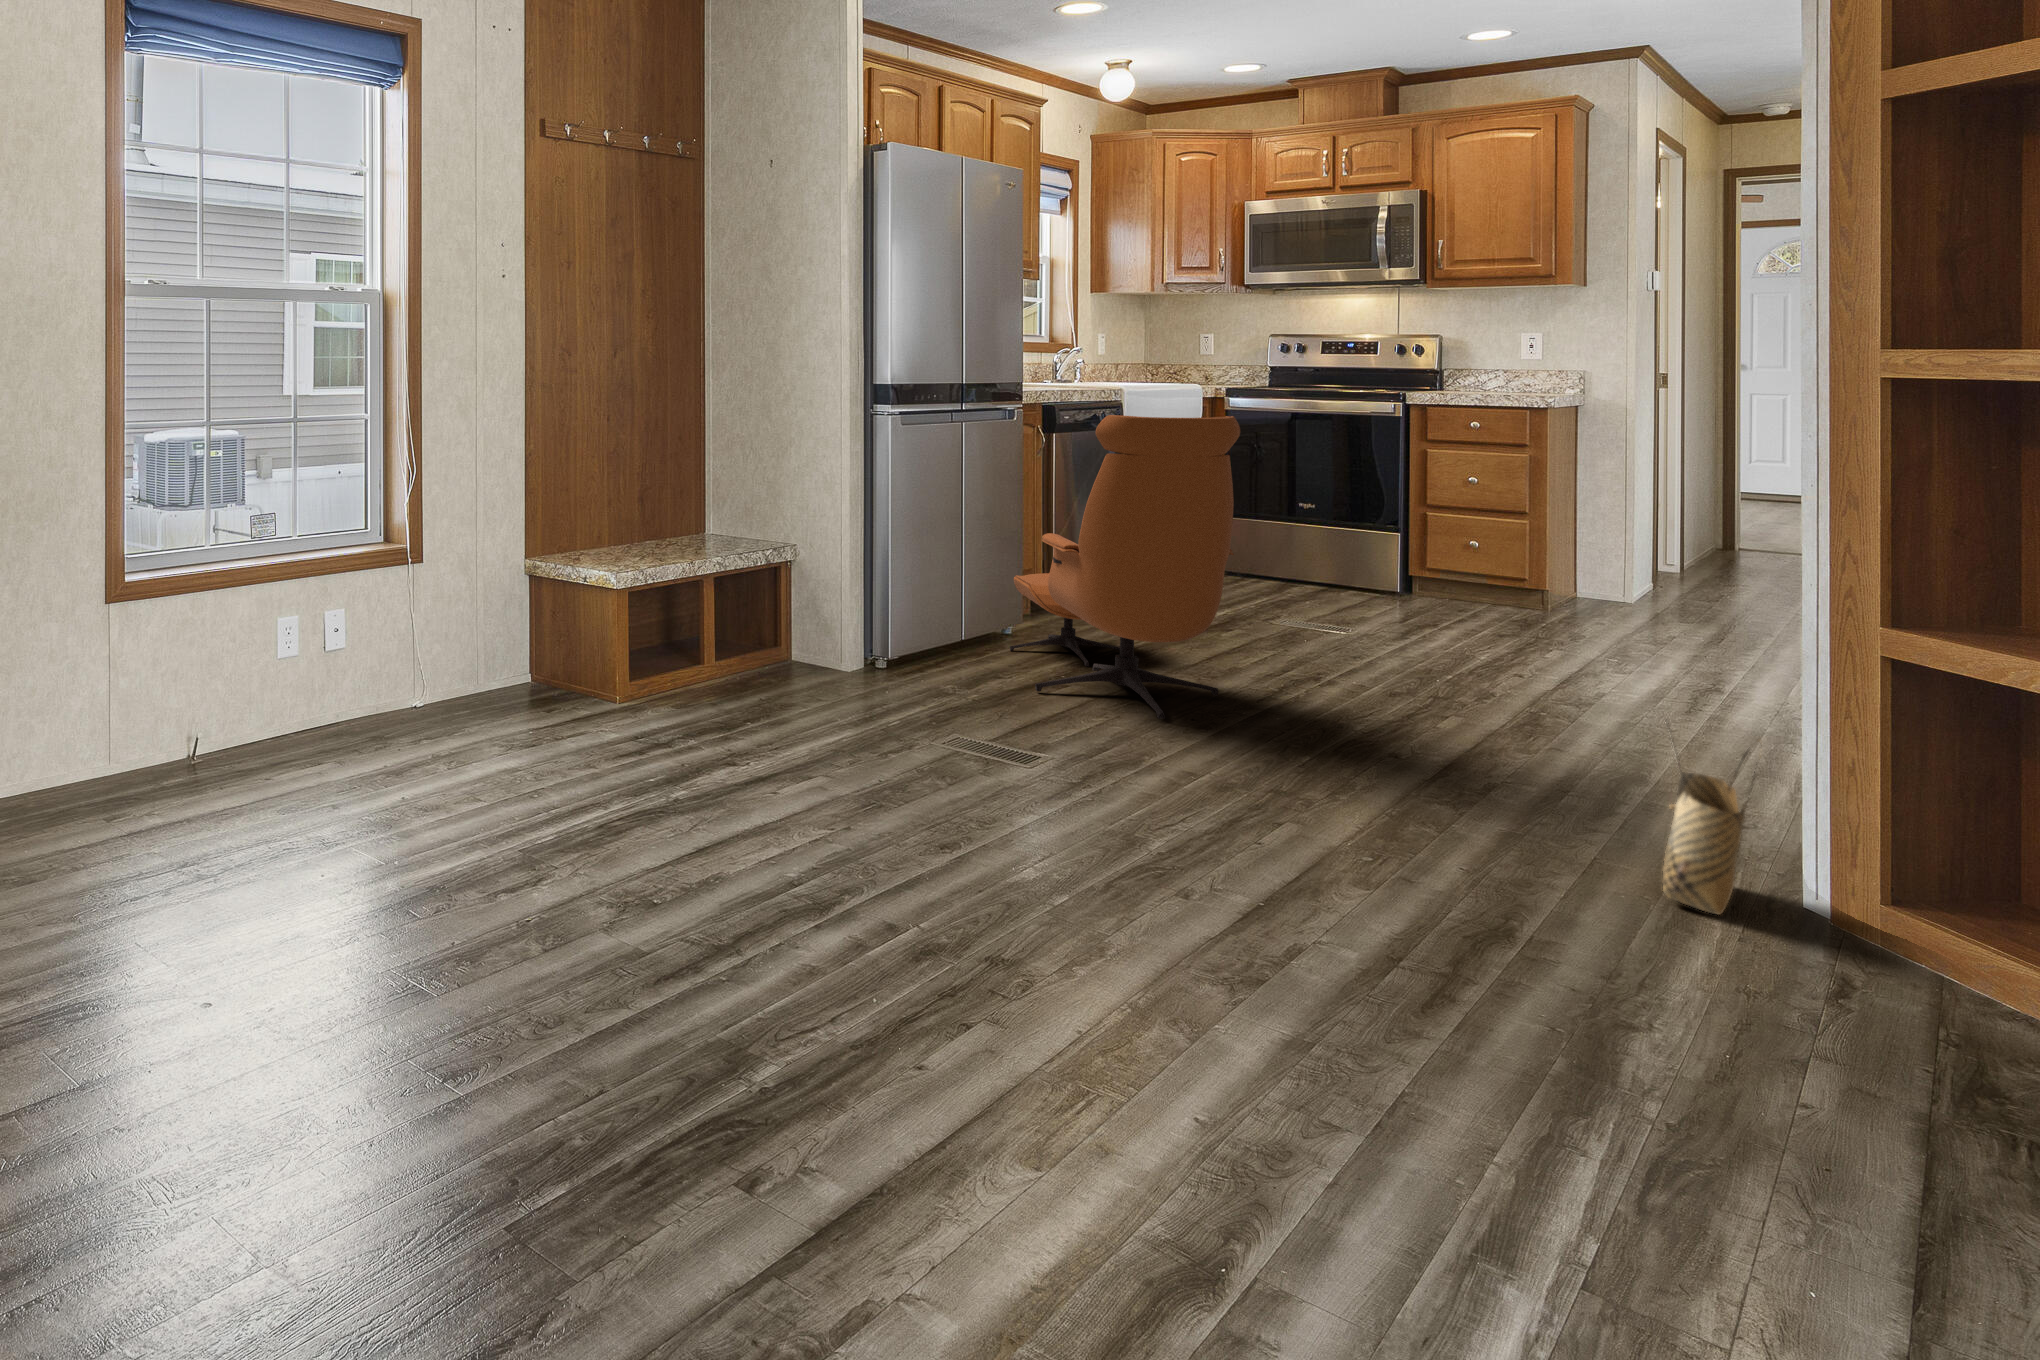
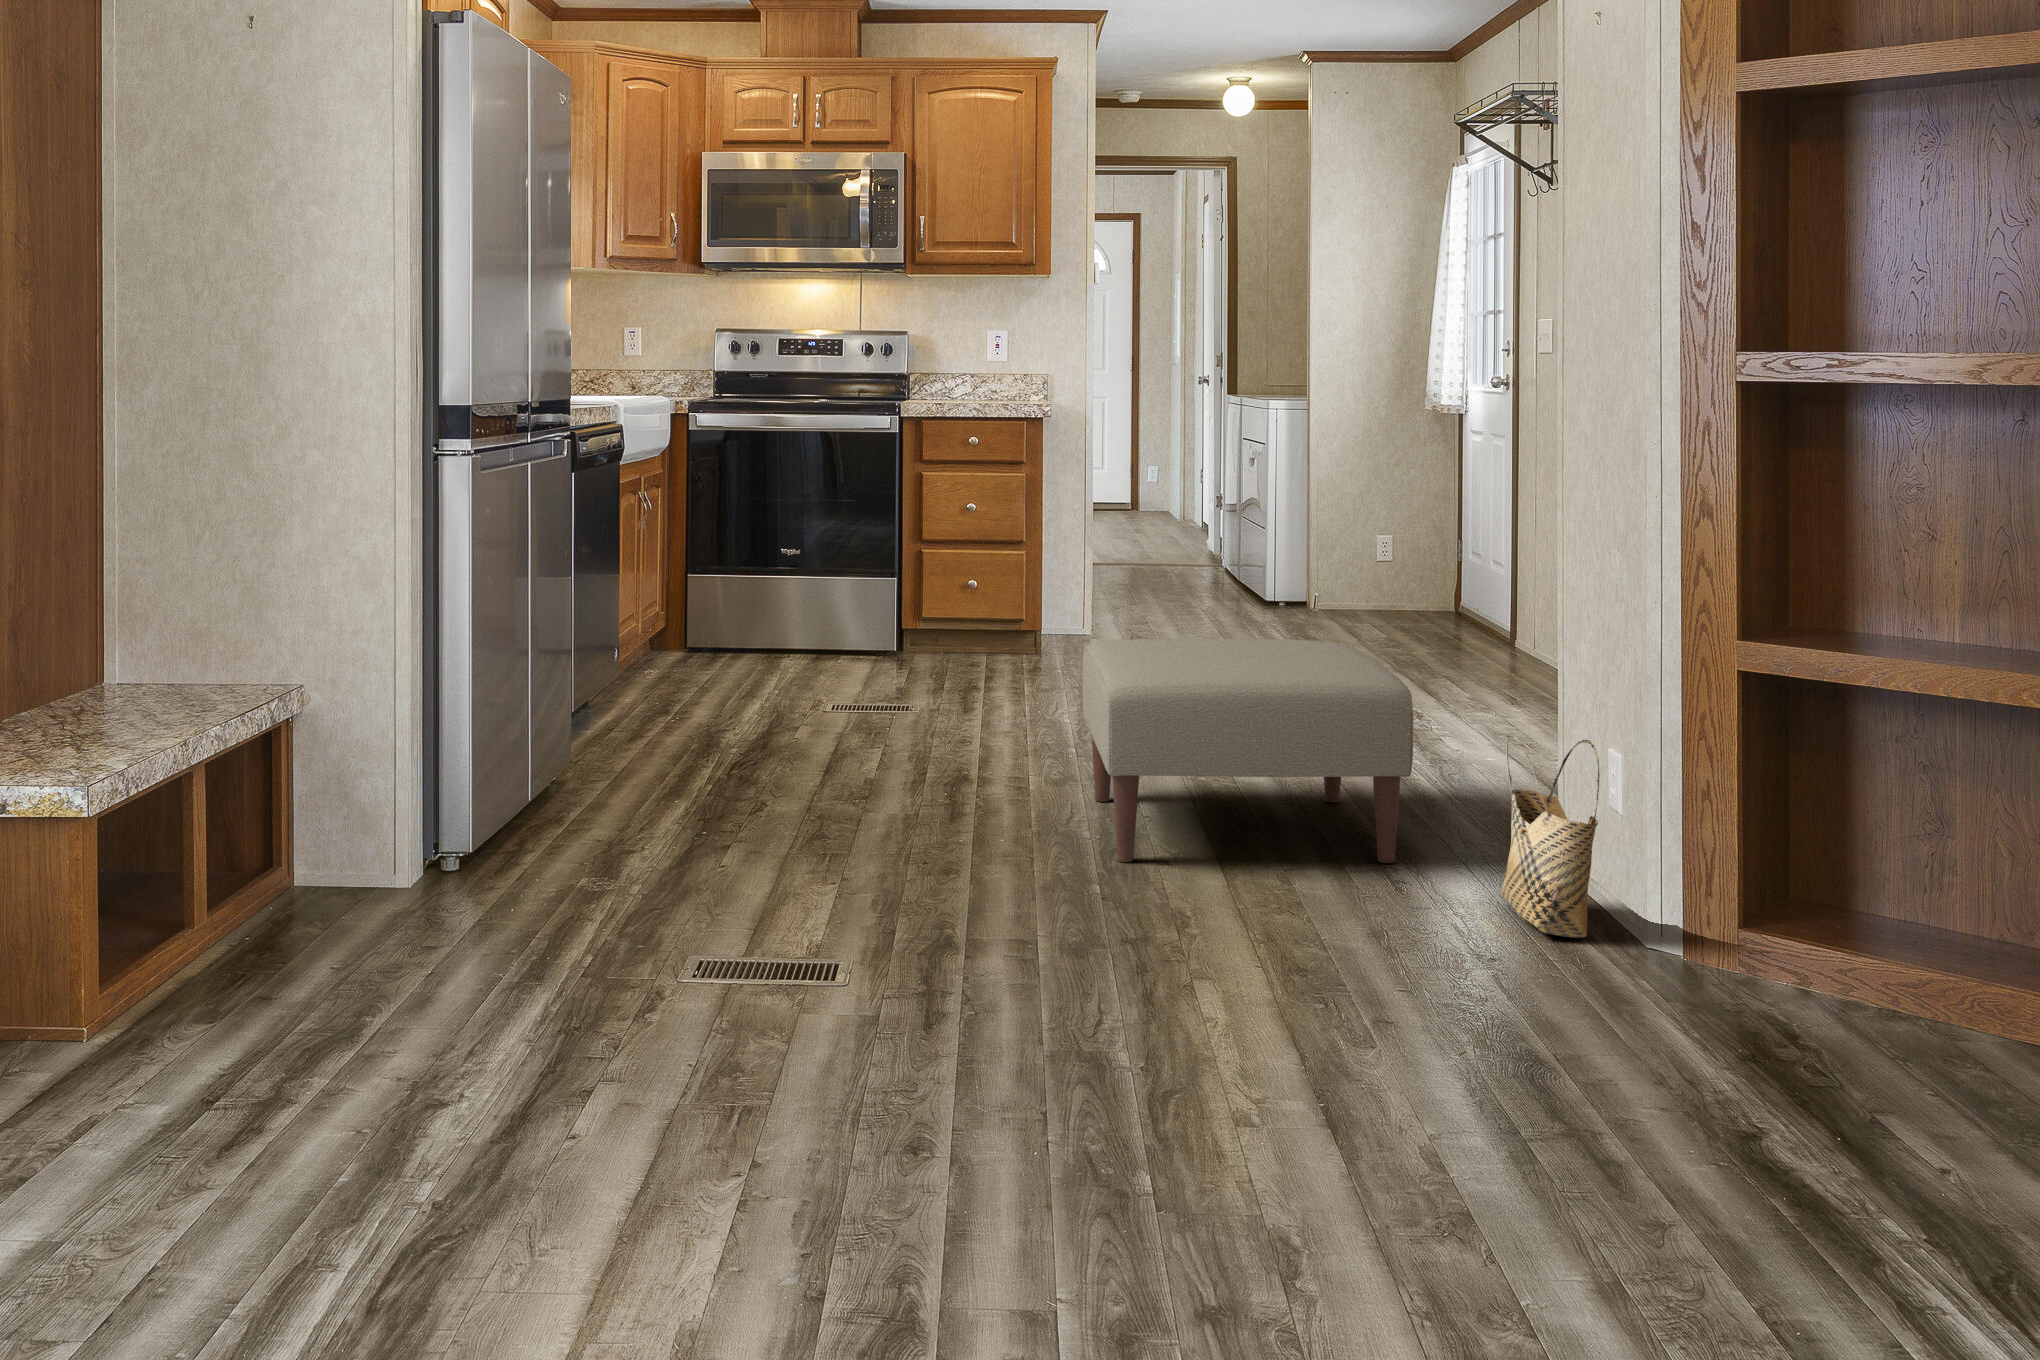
lounge chair: present [1010,415,1240,719] -> none [585,427,973,856]
ottoman: none [1327,596,1671,822] -> present [1083,639,1413,863]

